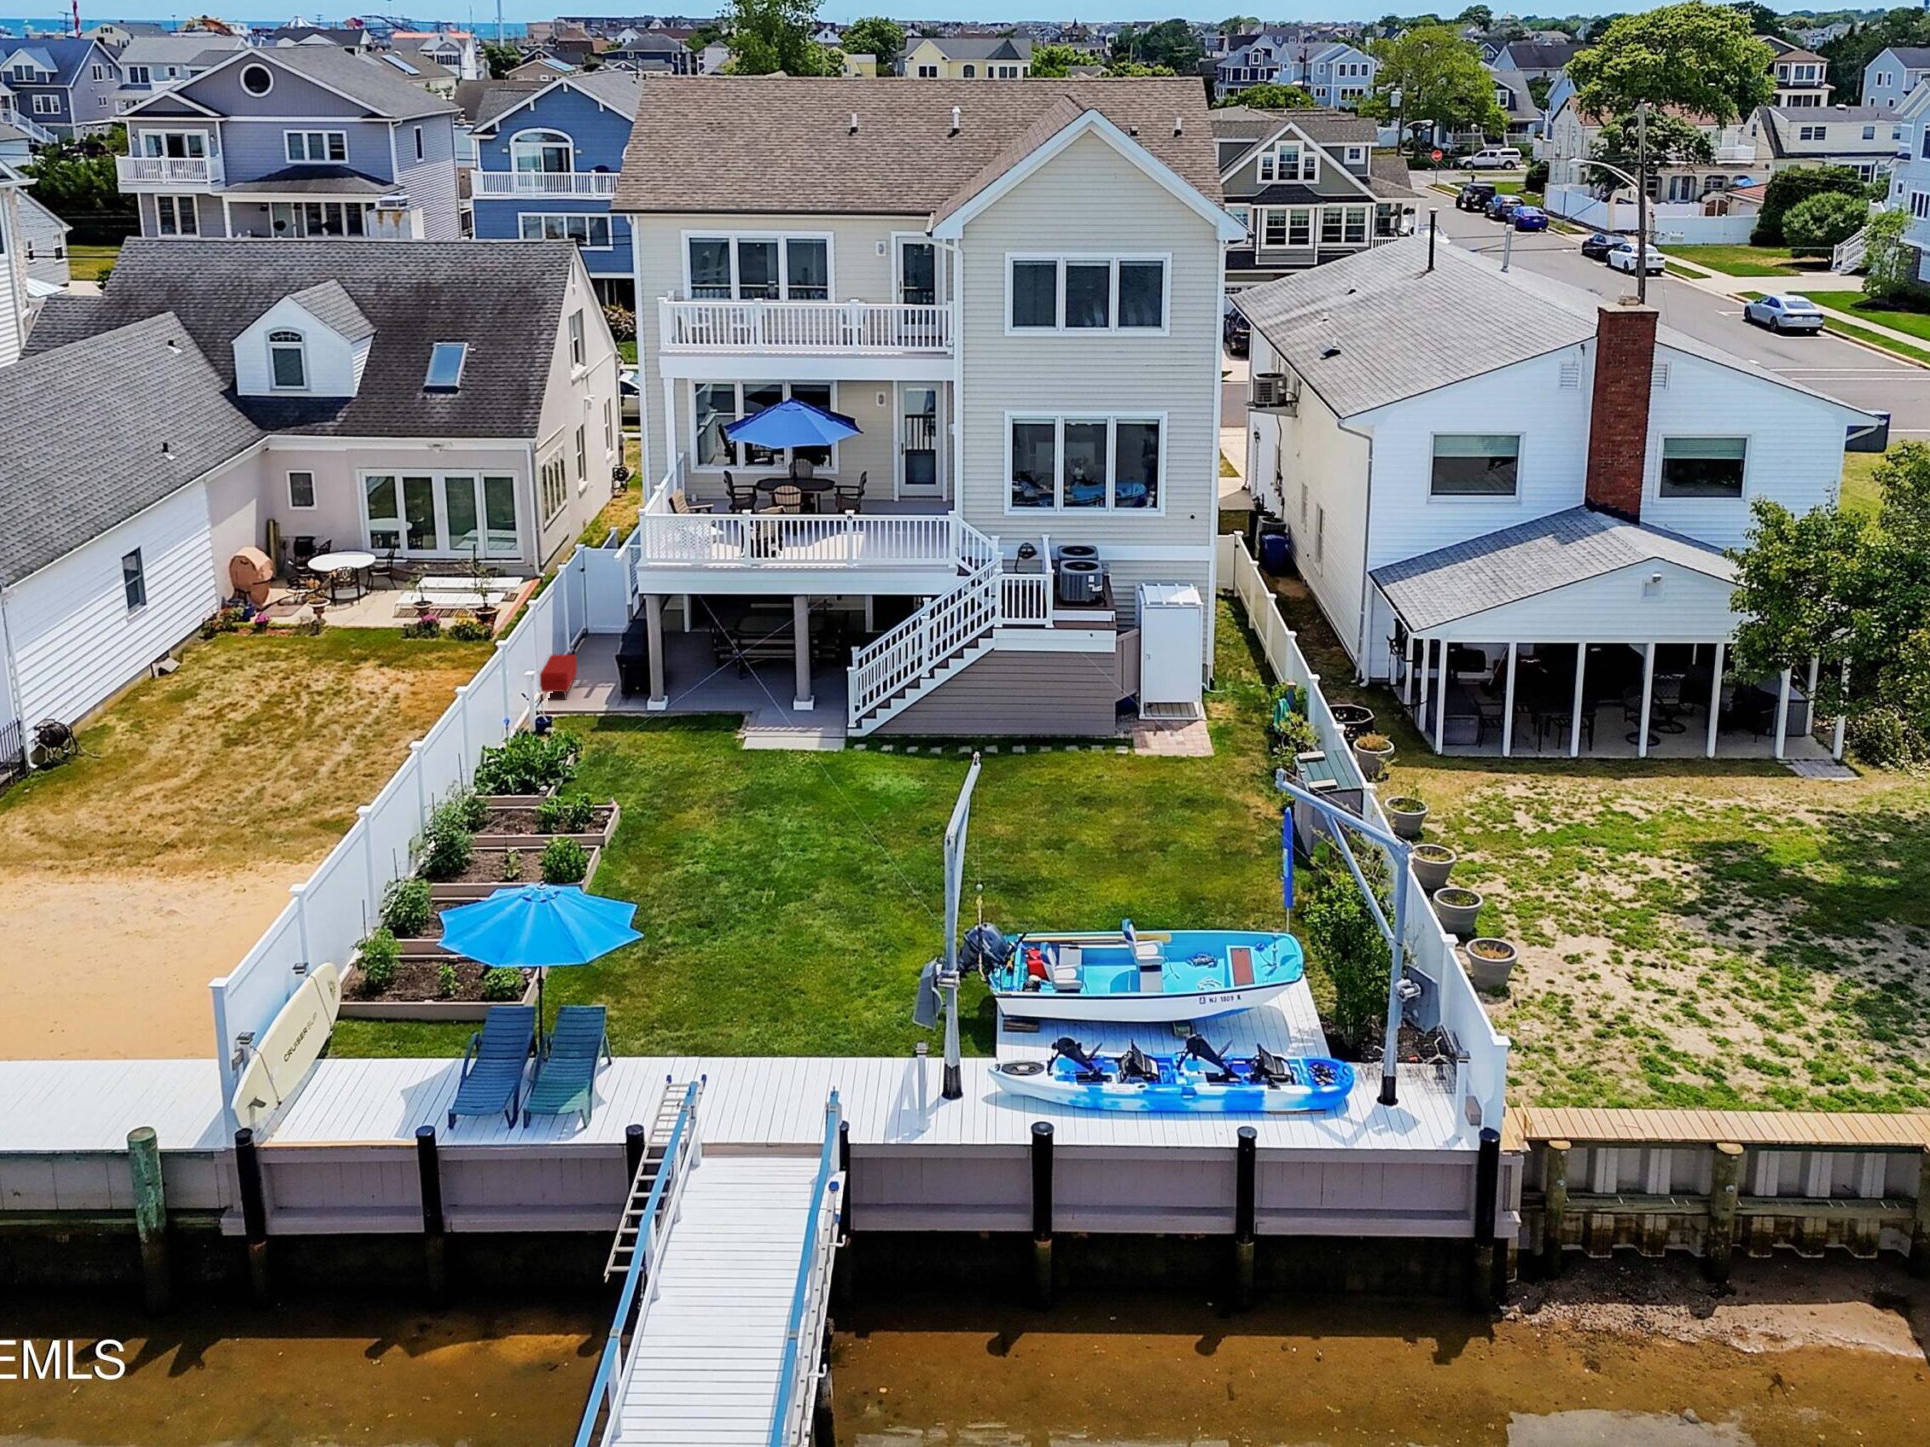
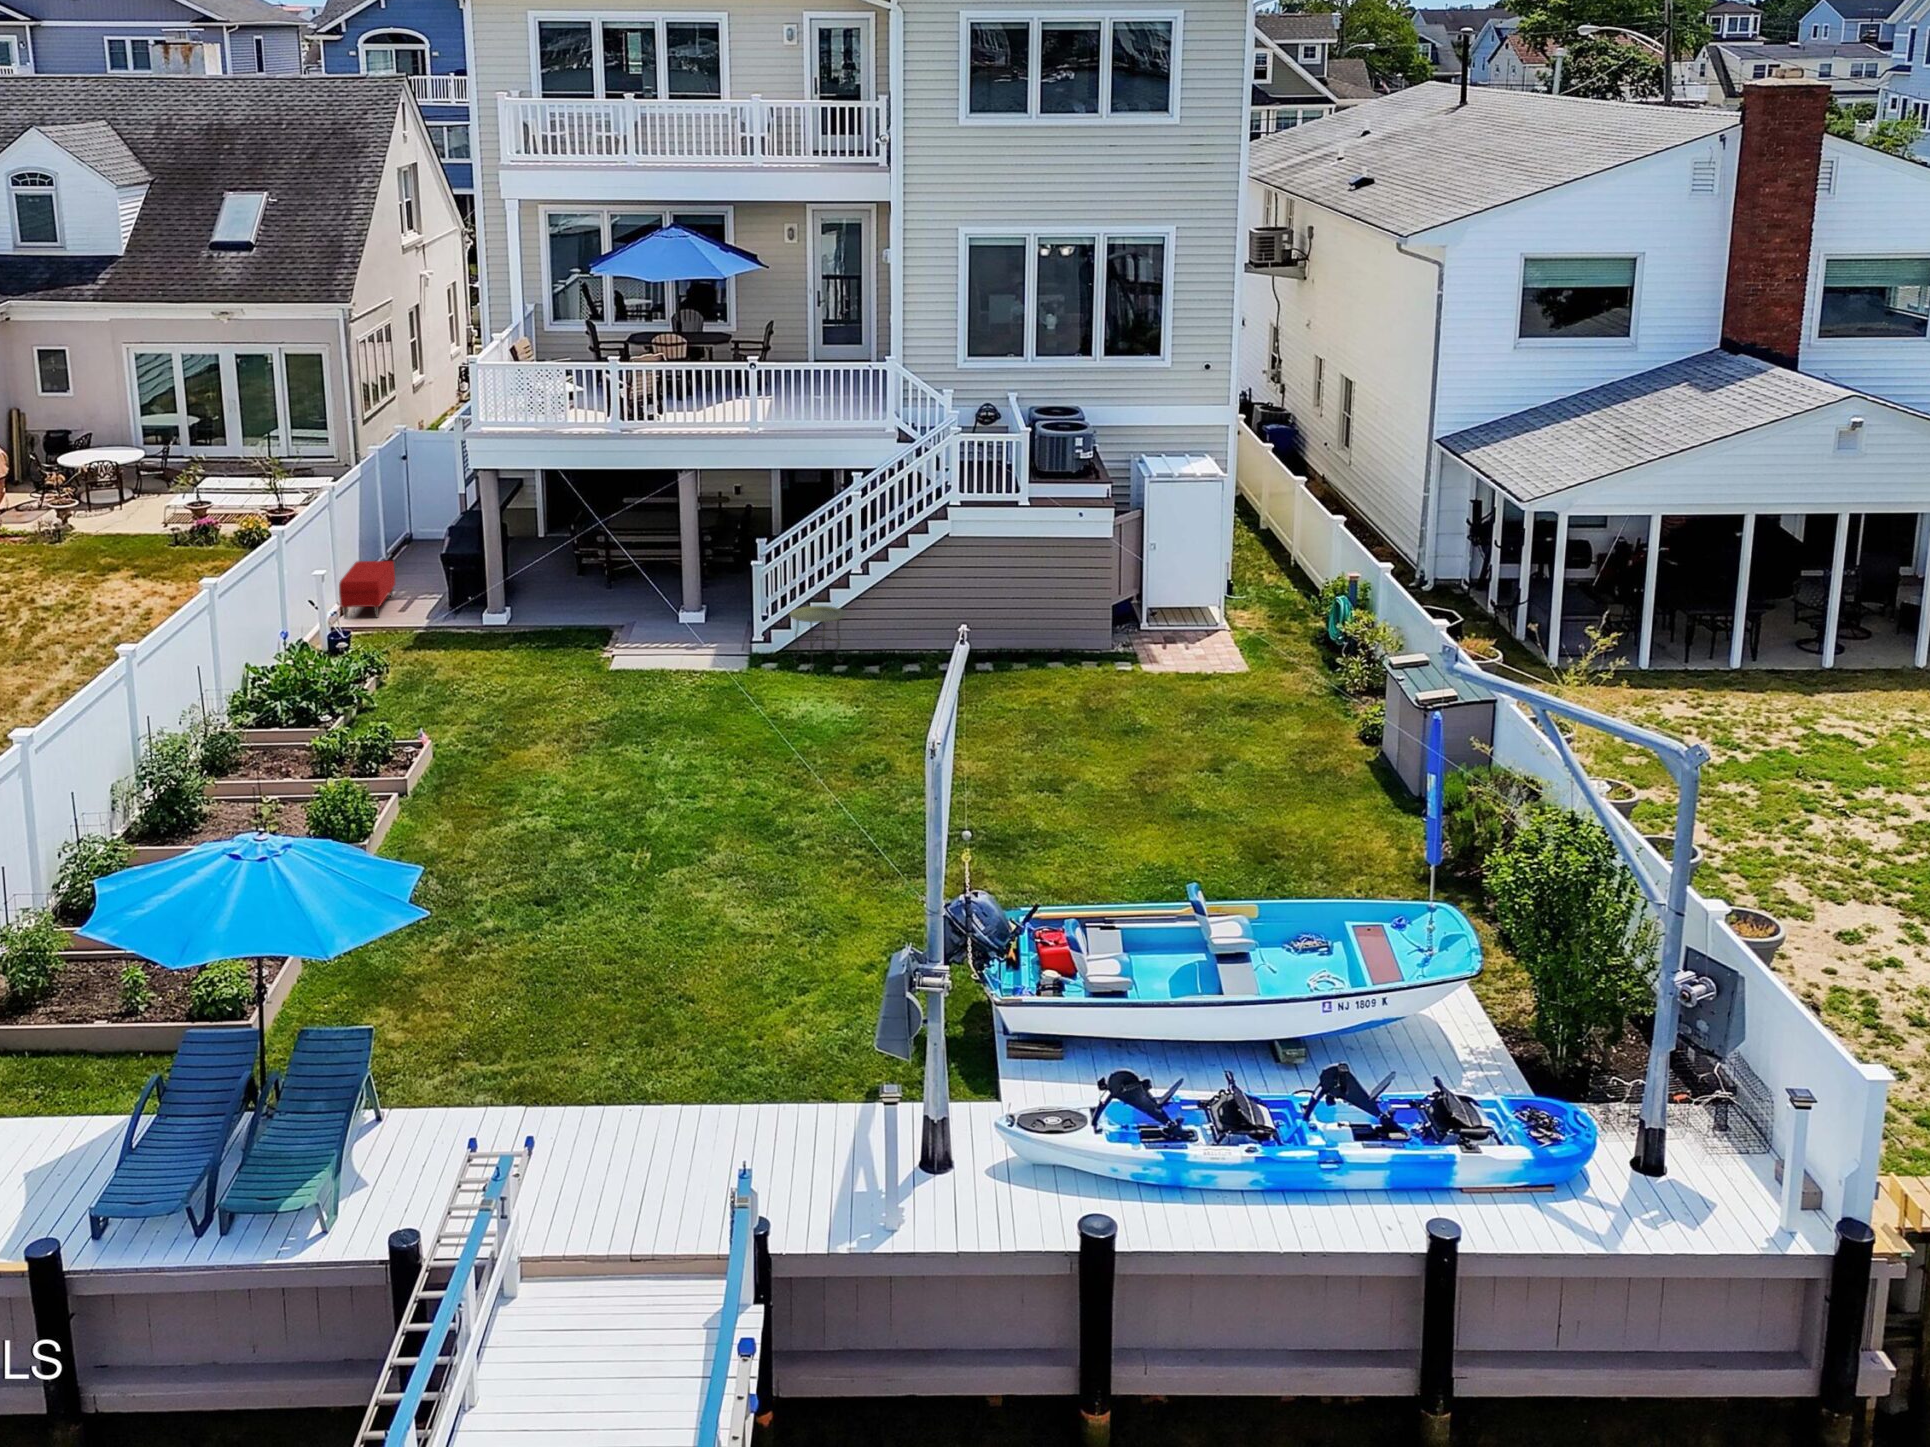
side table: none [871,699,913,747] -> present [789,606,846,667]

